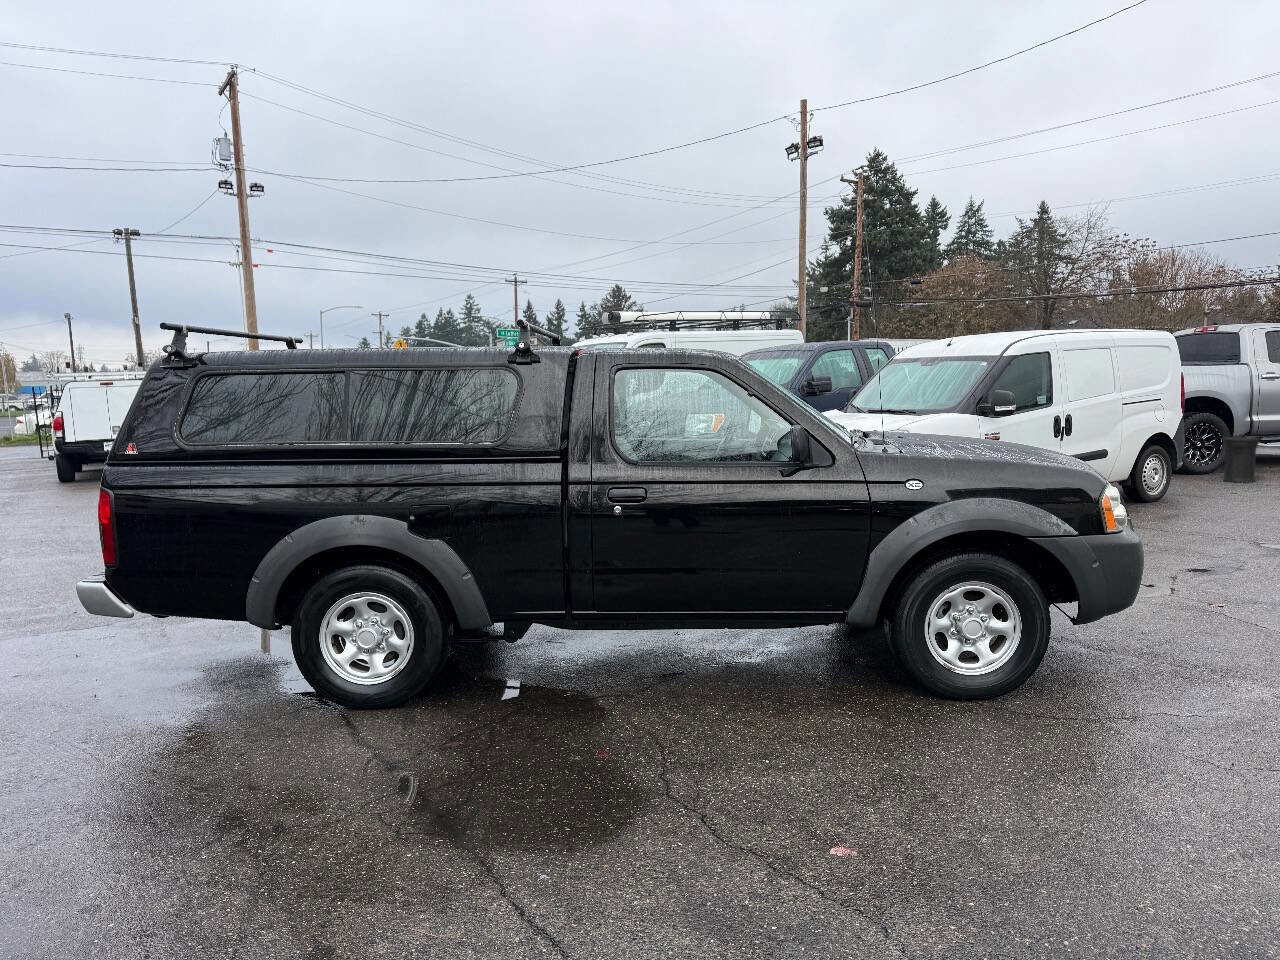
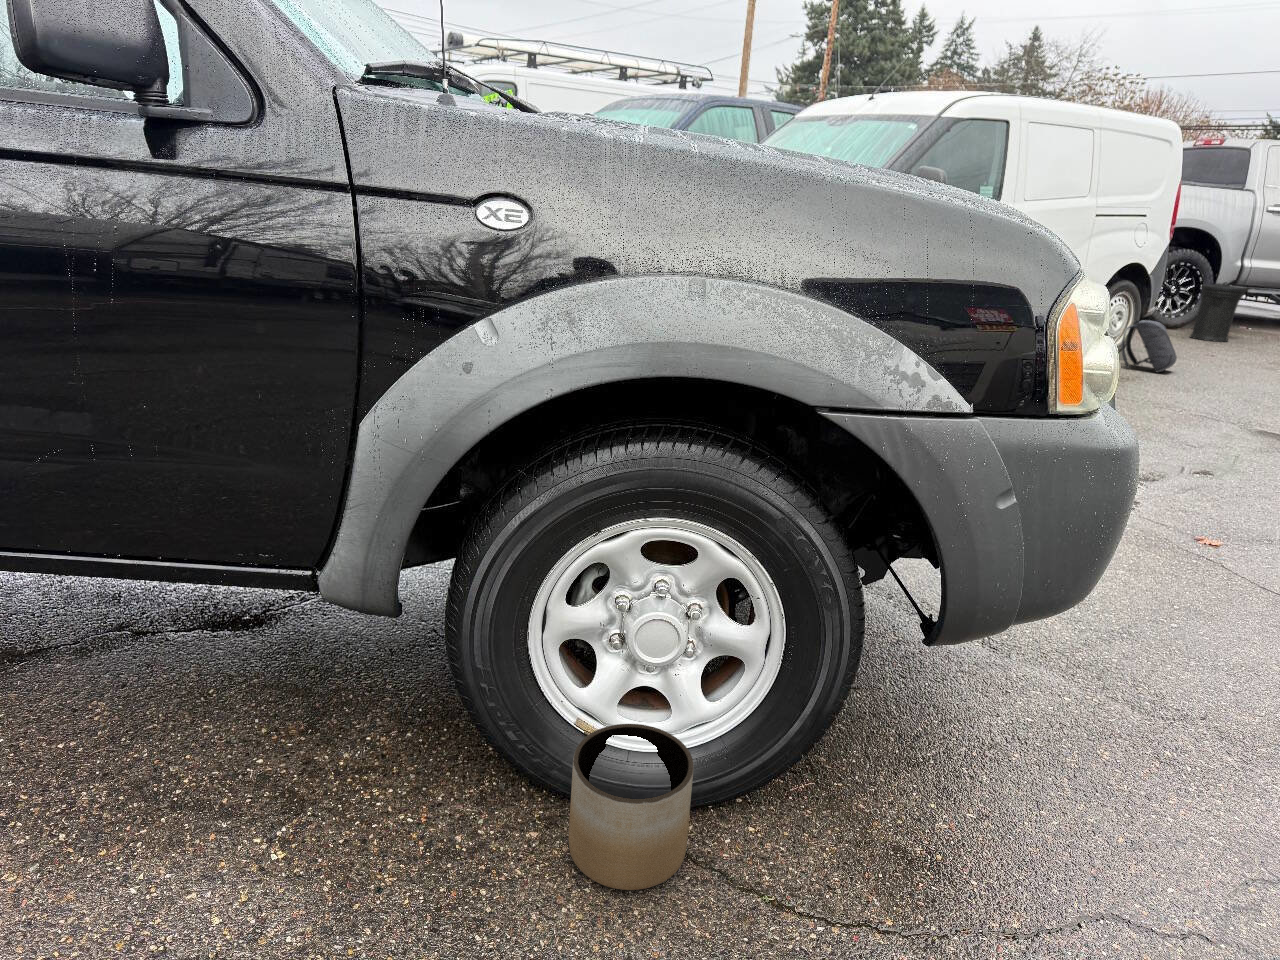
backpack: none [1162,474,1207,512] -> present [1122,320,1177,372]
planter: none [953,664,1001,717] -> present [569,724,694,890]

